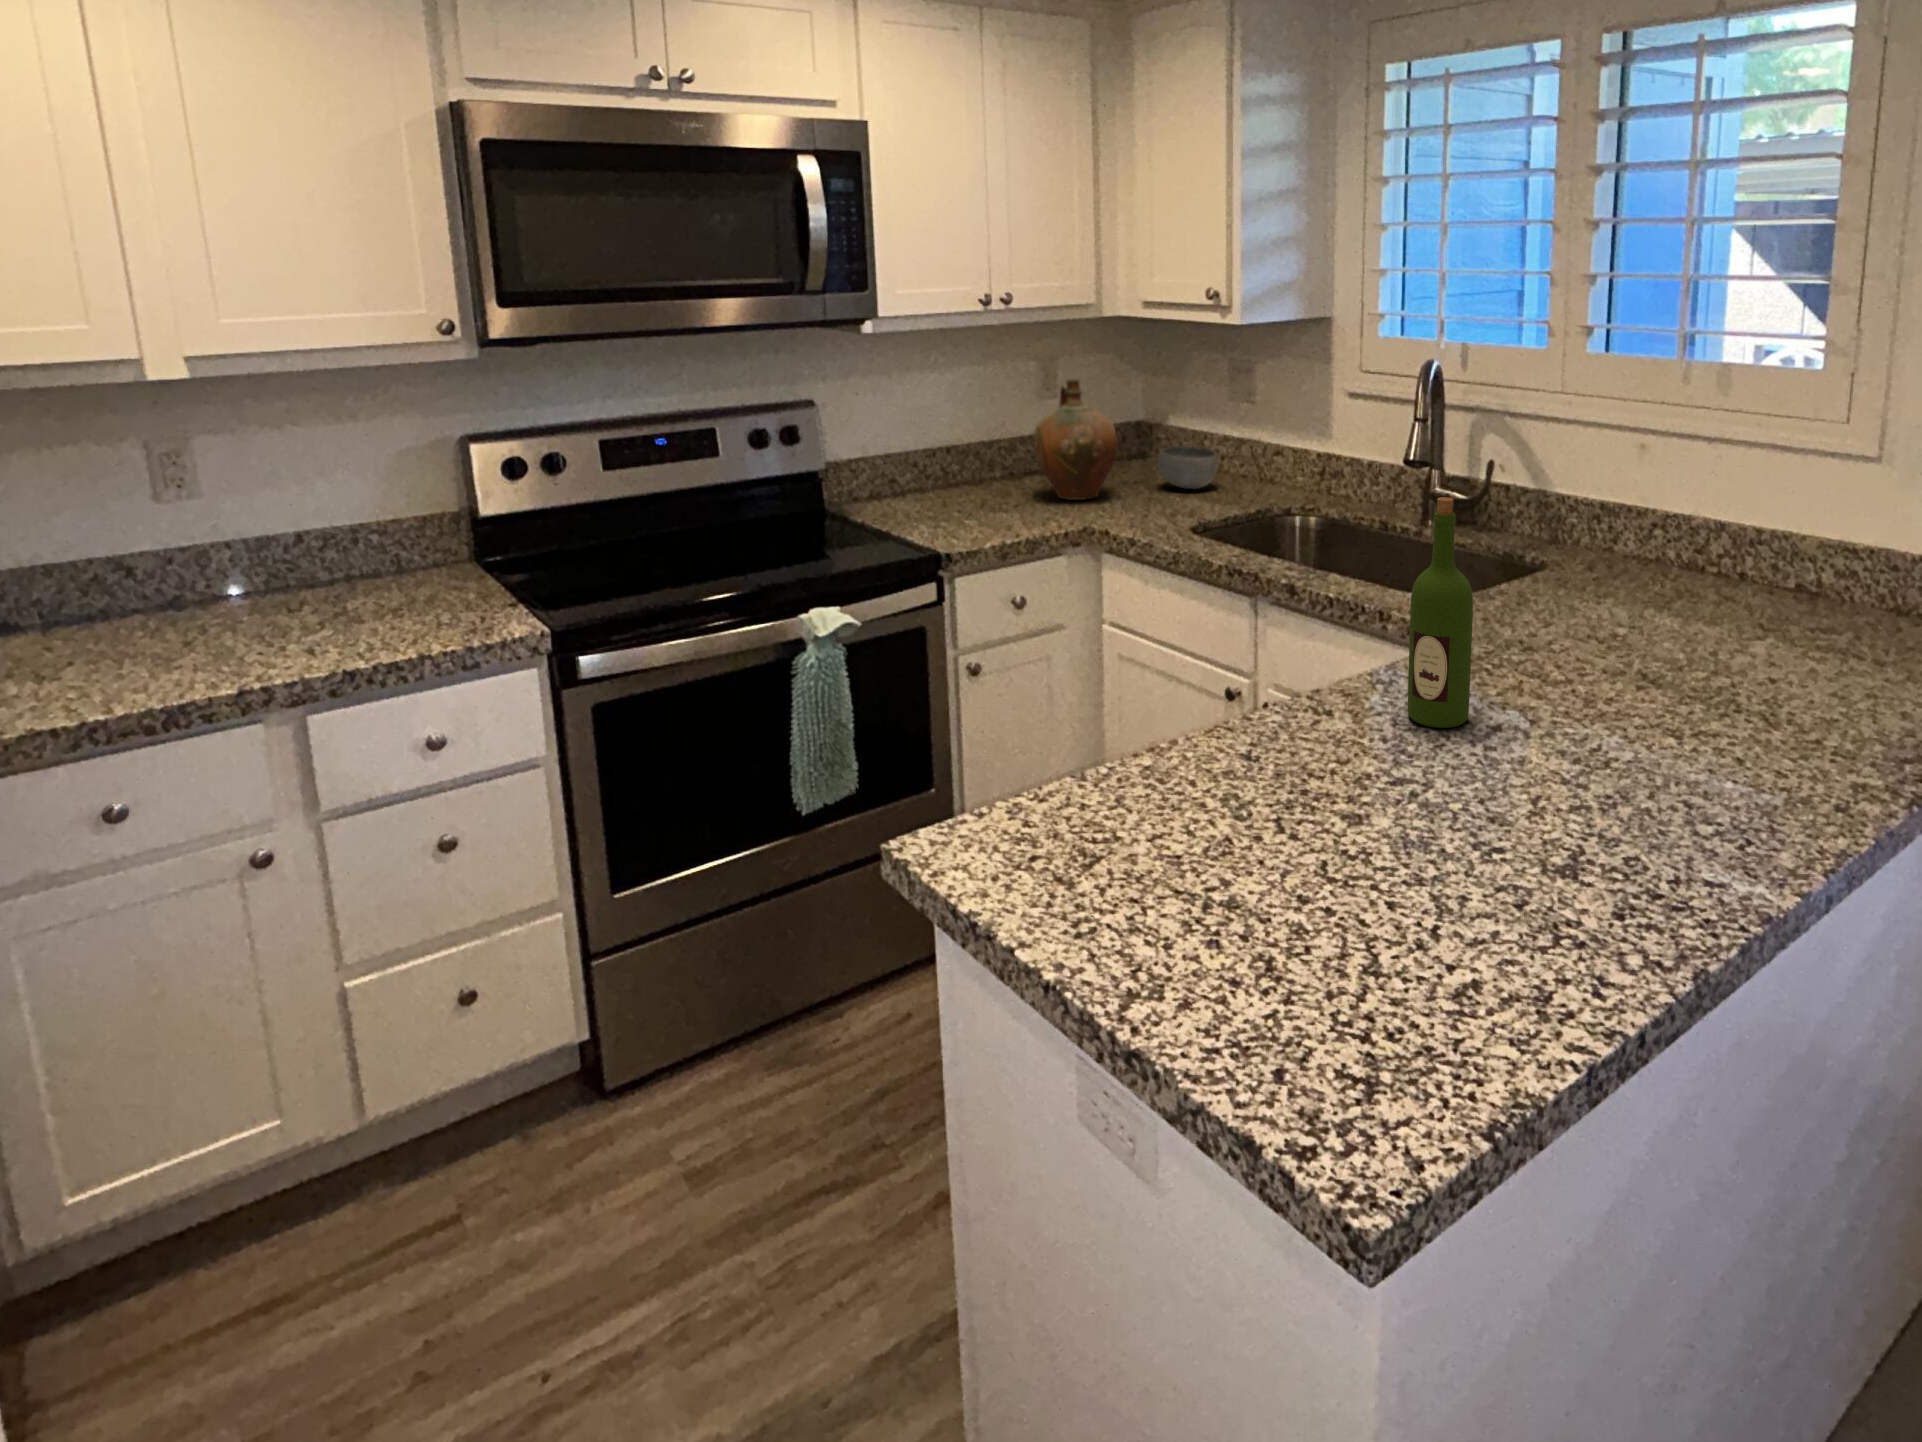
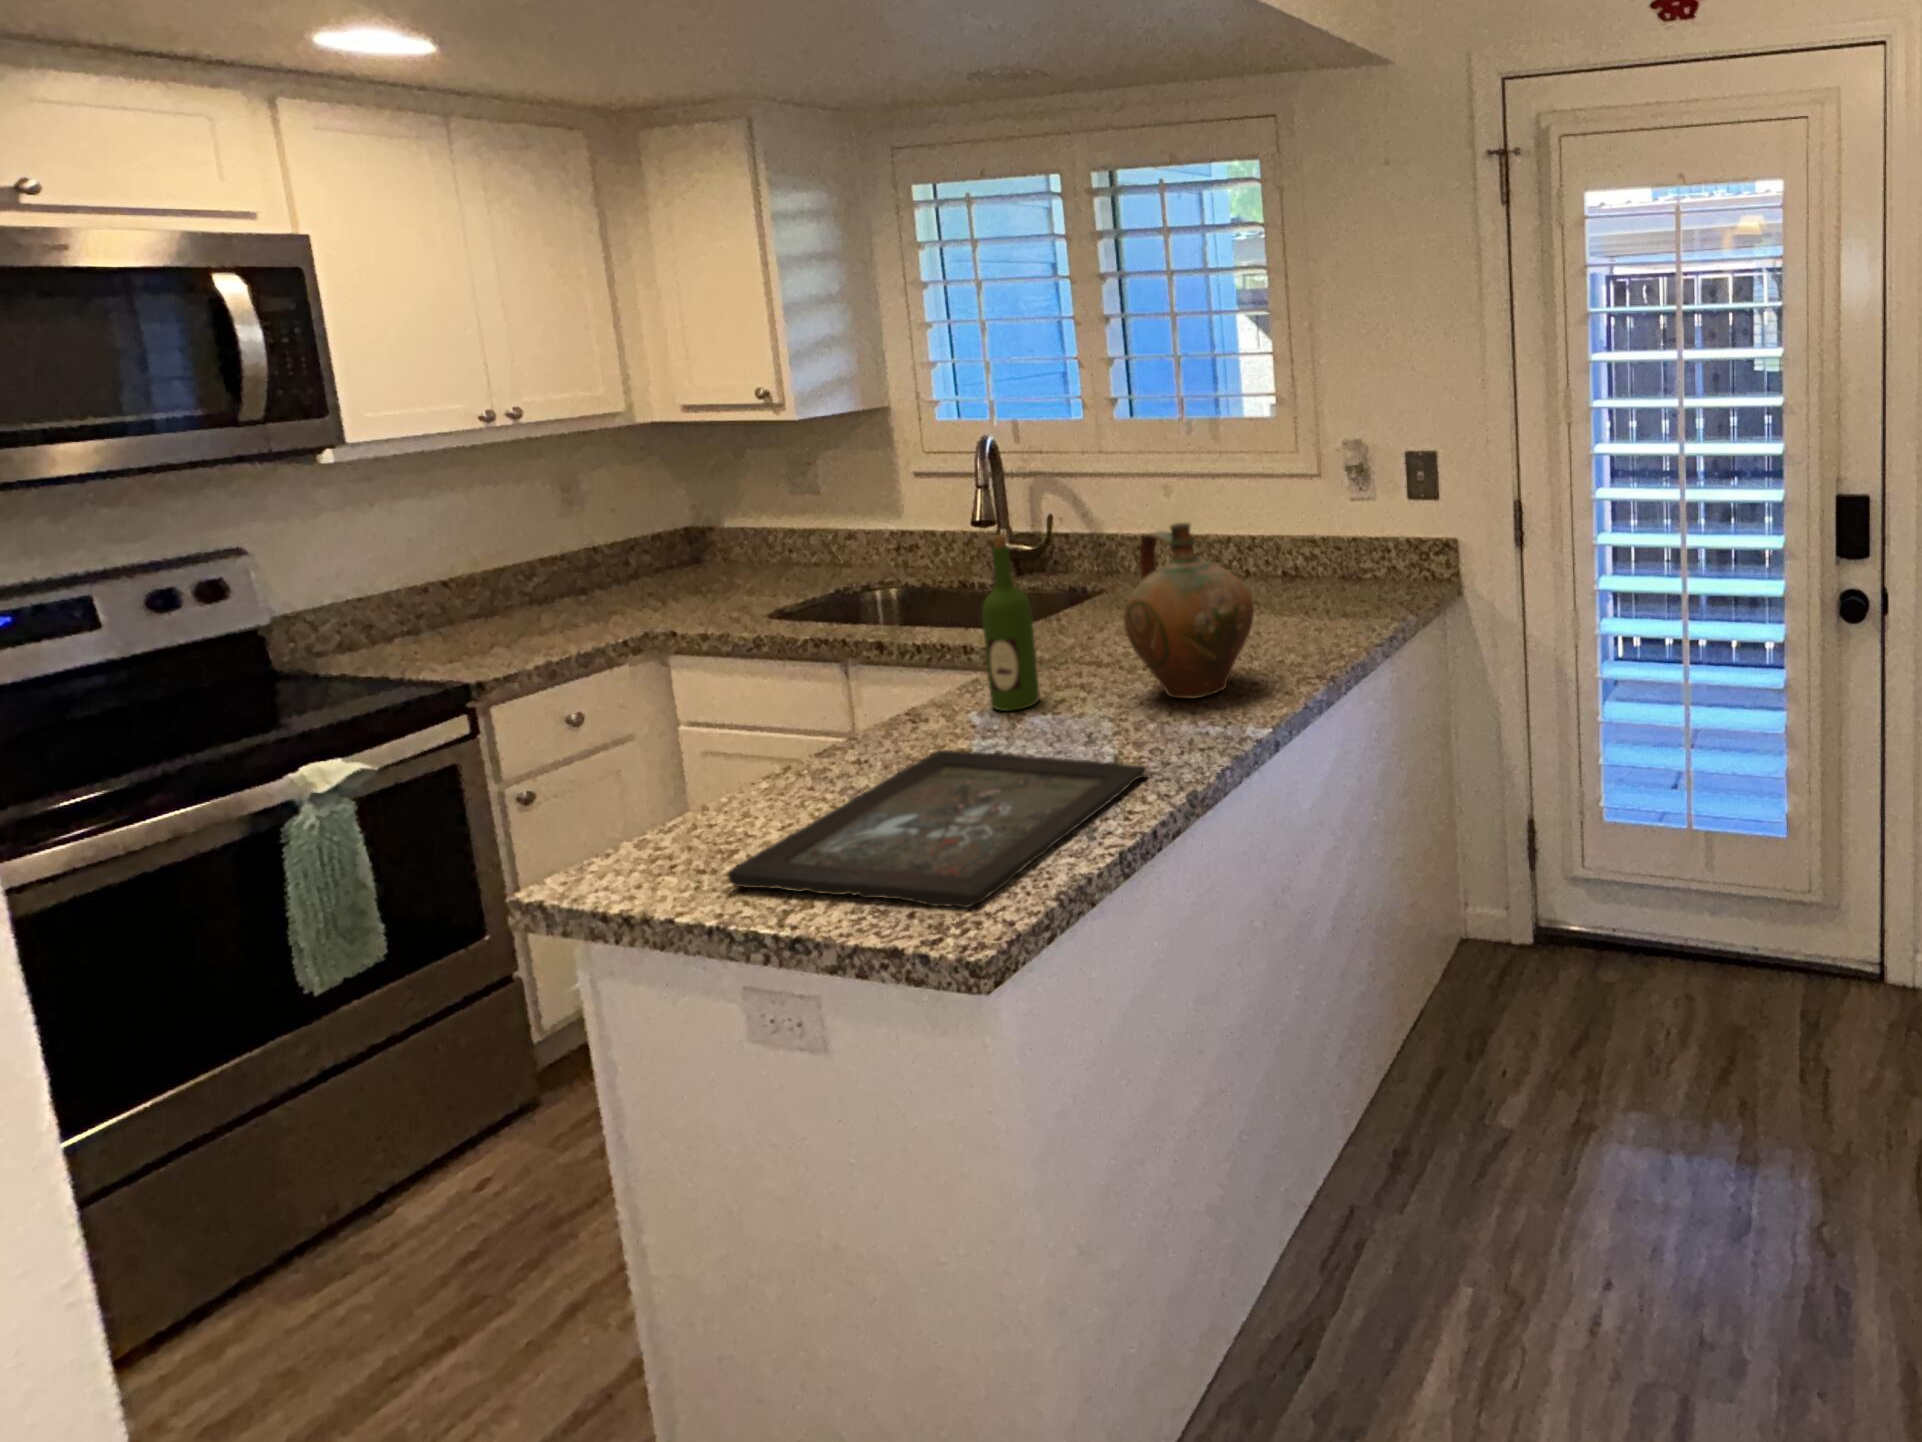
ceramic jug: present [1035,379,1117,500] -> present [1124,523,1254,699]
bowl: present [1158,446,1219,489] -> none [718,542,787,583]
tray: none [1078,775,1626,1097] -> present [727,750,1146,908]

